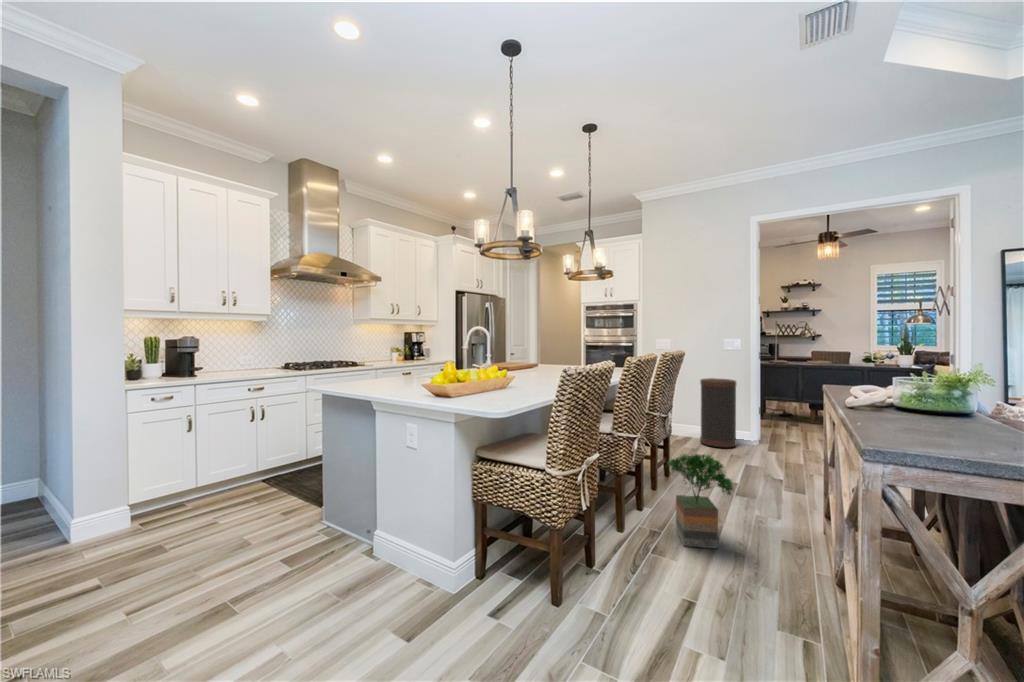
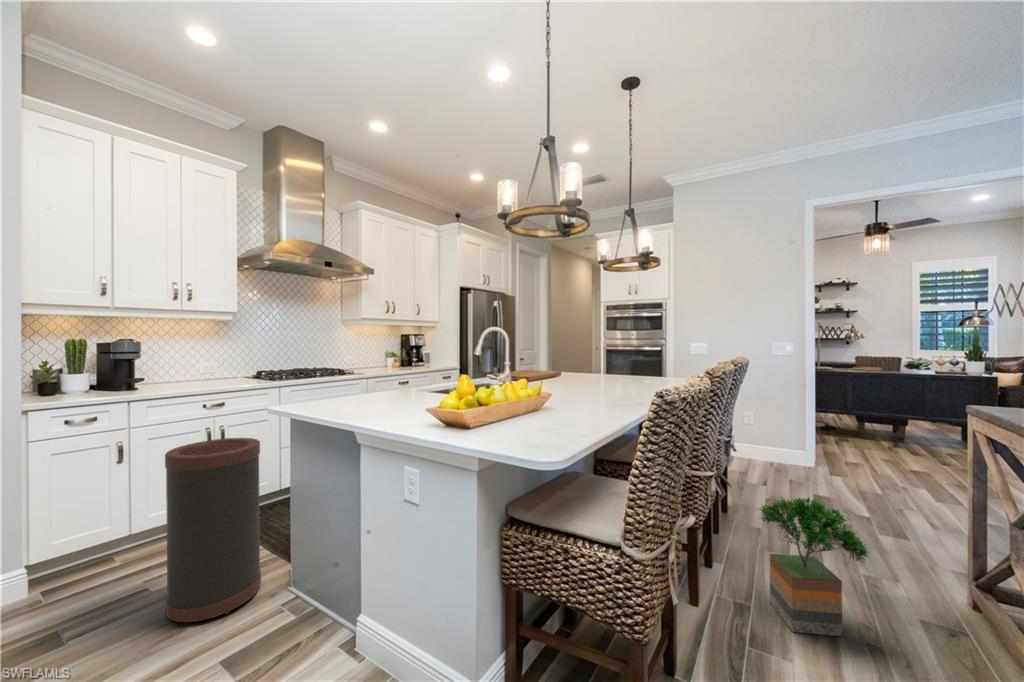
trash can: present [700,378,736,447] -> present [165,438,261,622]

